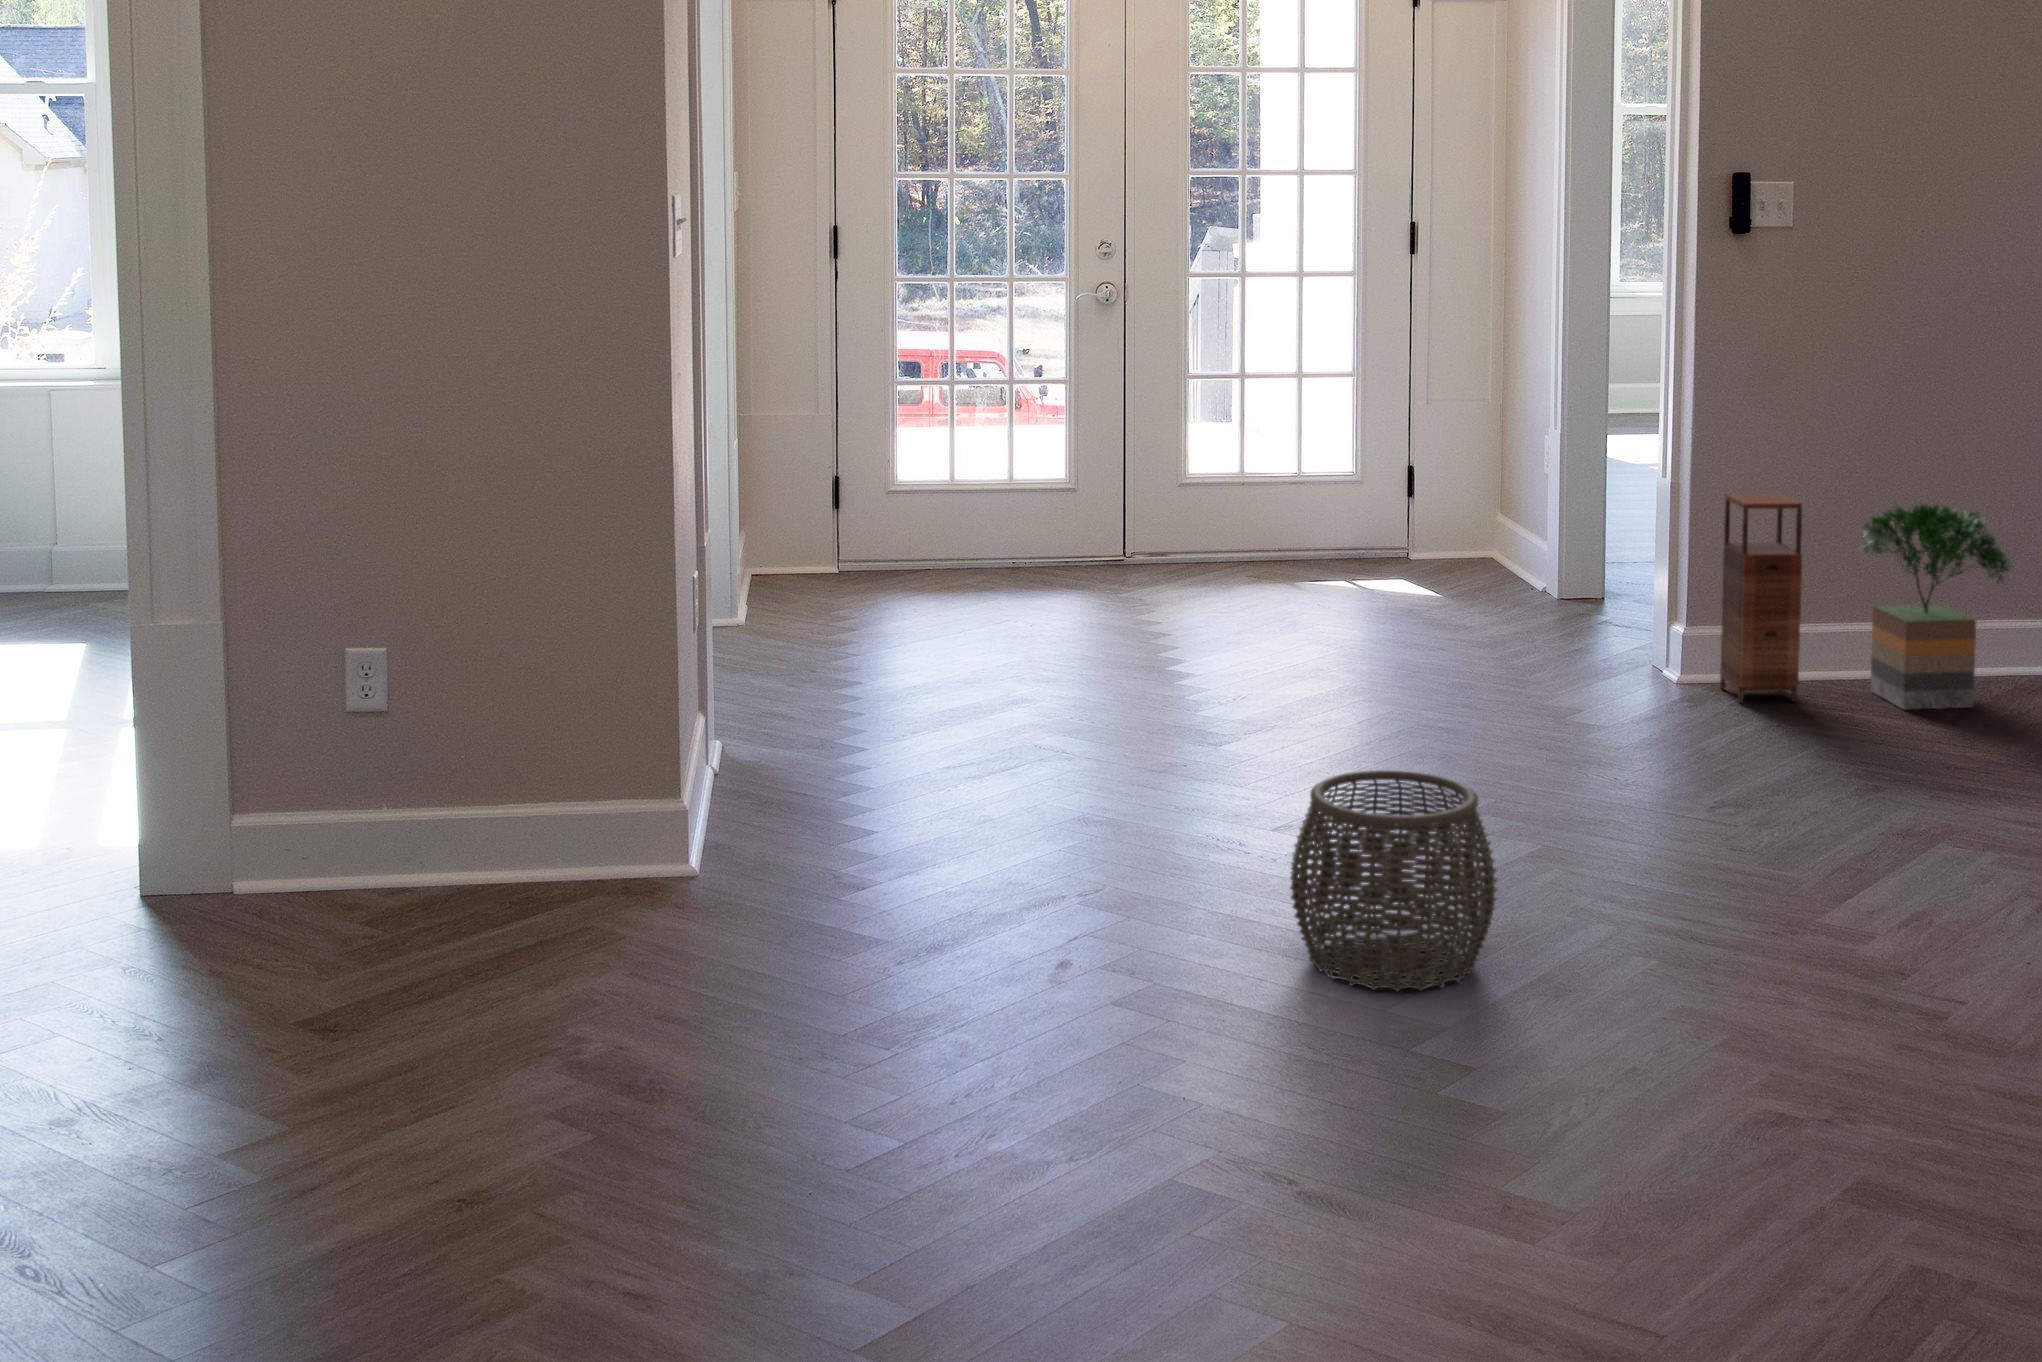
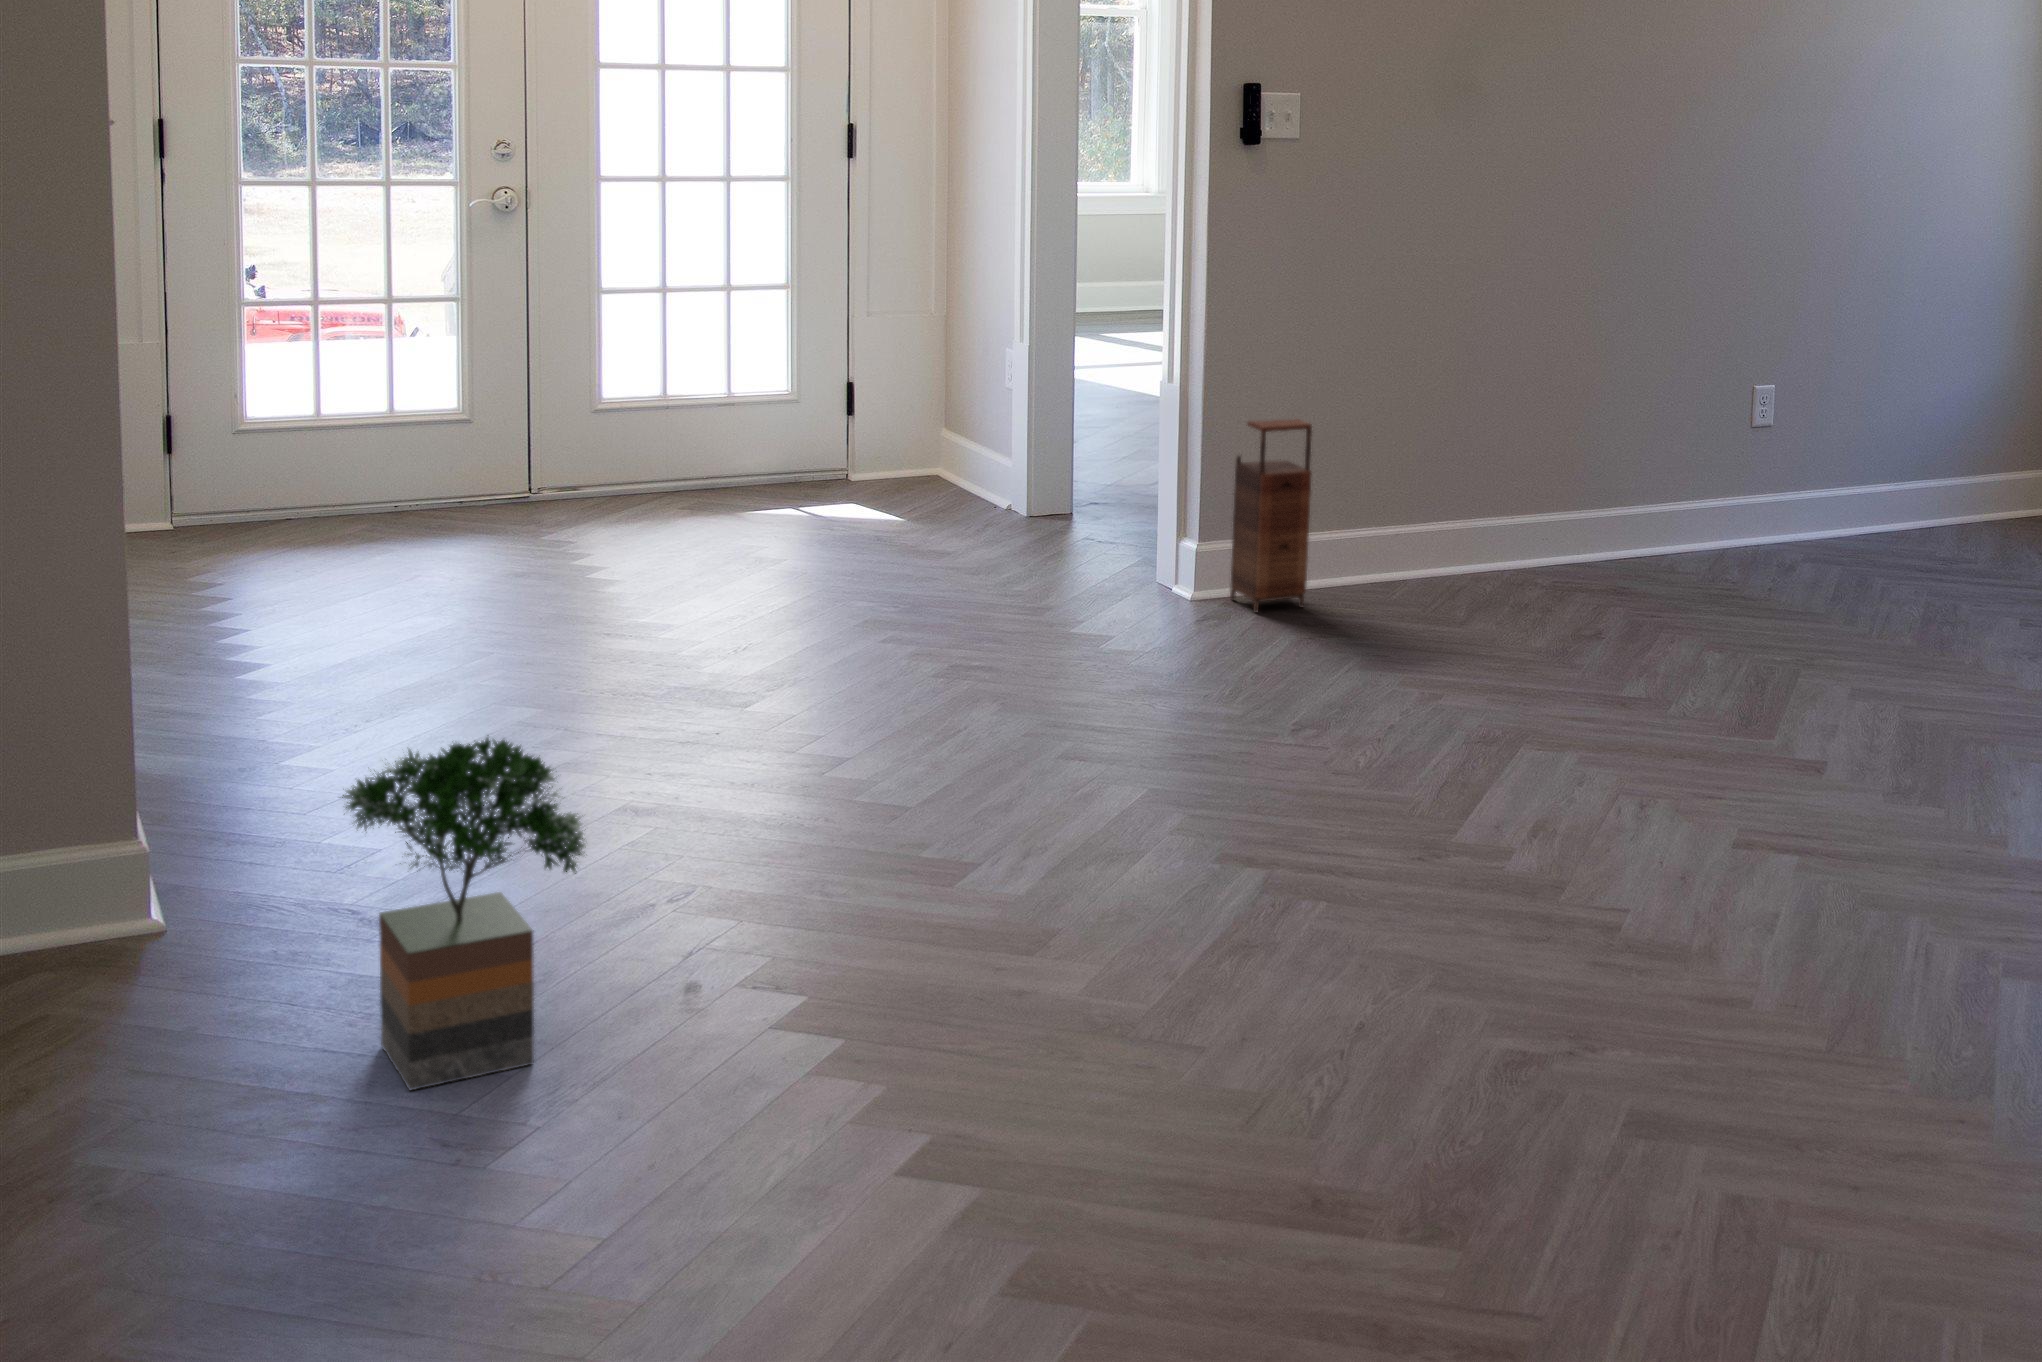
potted tree: present [1862,502,2013,710] -> present [342,738,586,1091]
woven basket: present [1290,770,1497,992] -> none [1008,722,1202,925]

